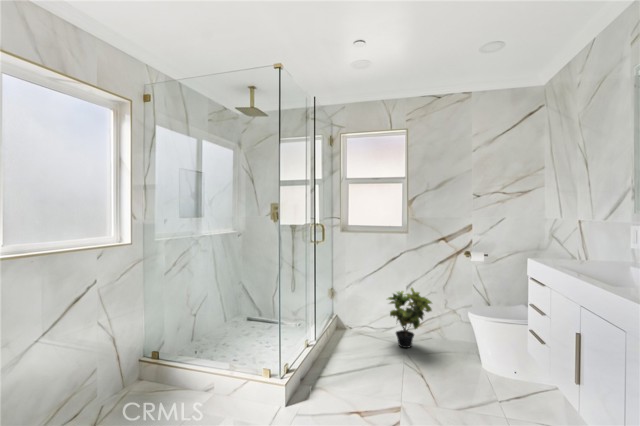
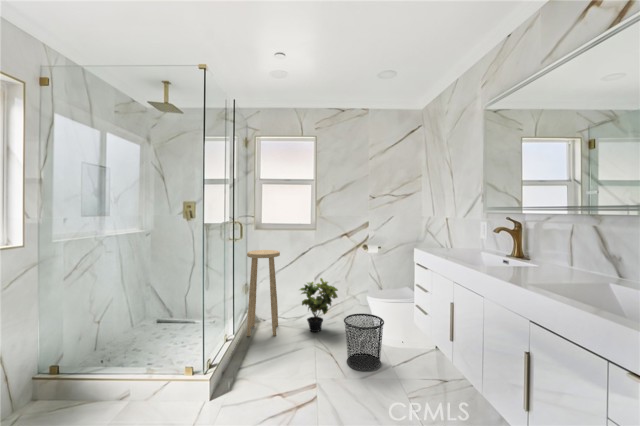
stool: none [330,253,365,346] -> present [247,250,280,336]
waste bin: none [435,333,487,405] -> present [344,314,384,371]

